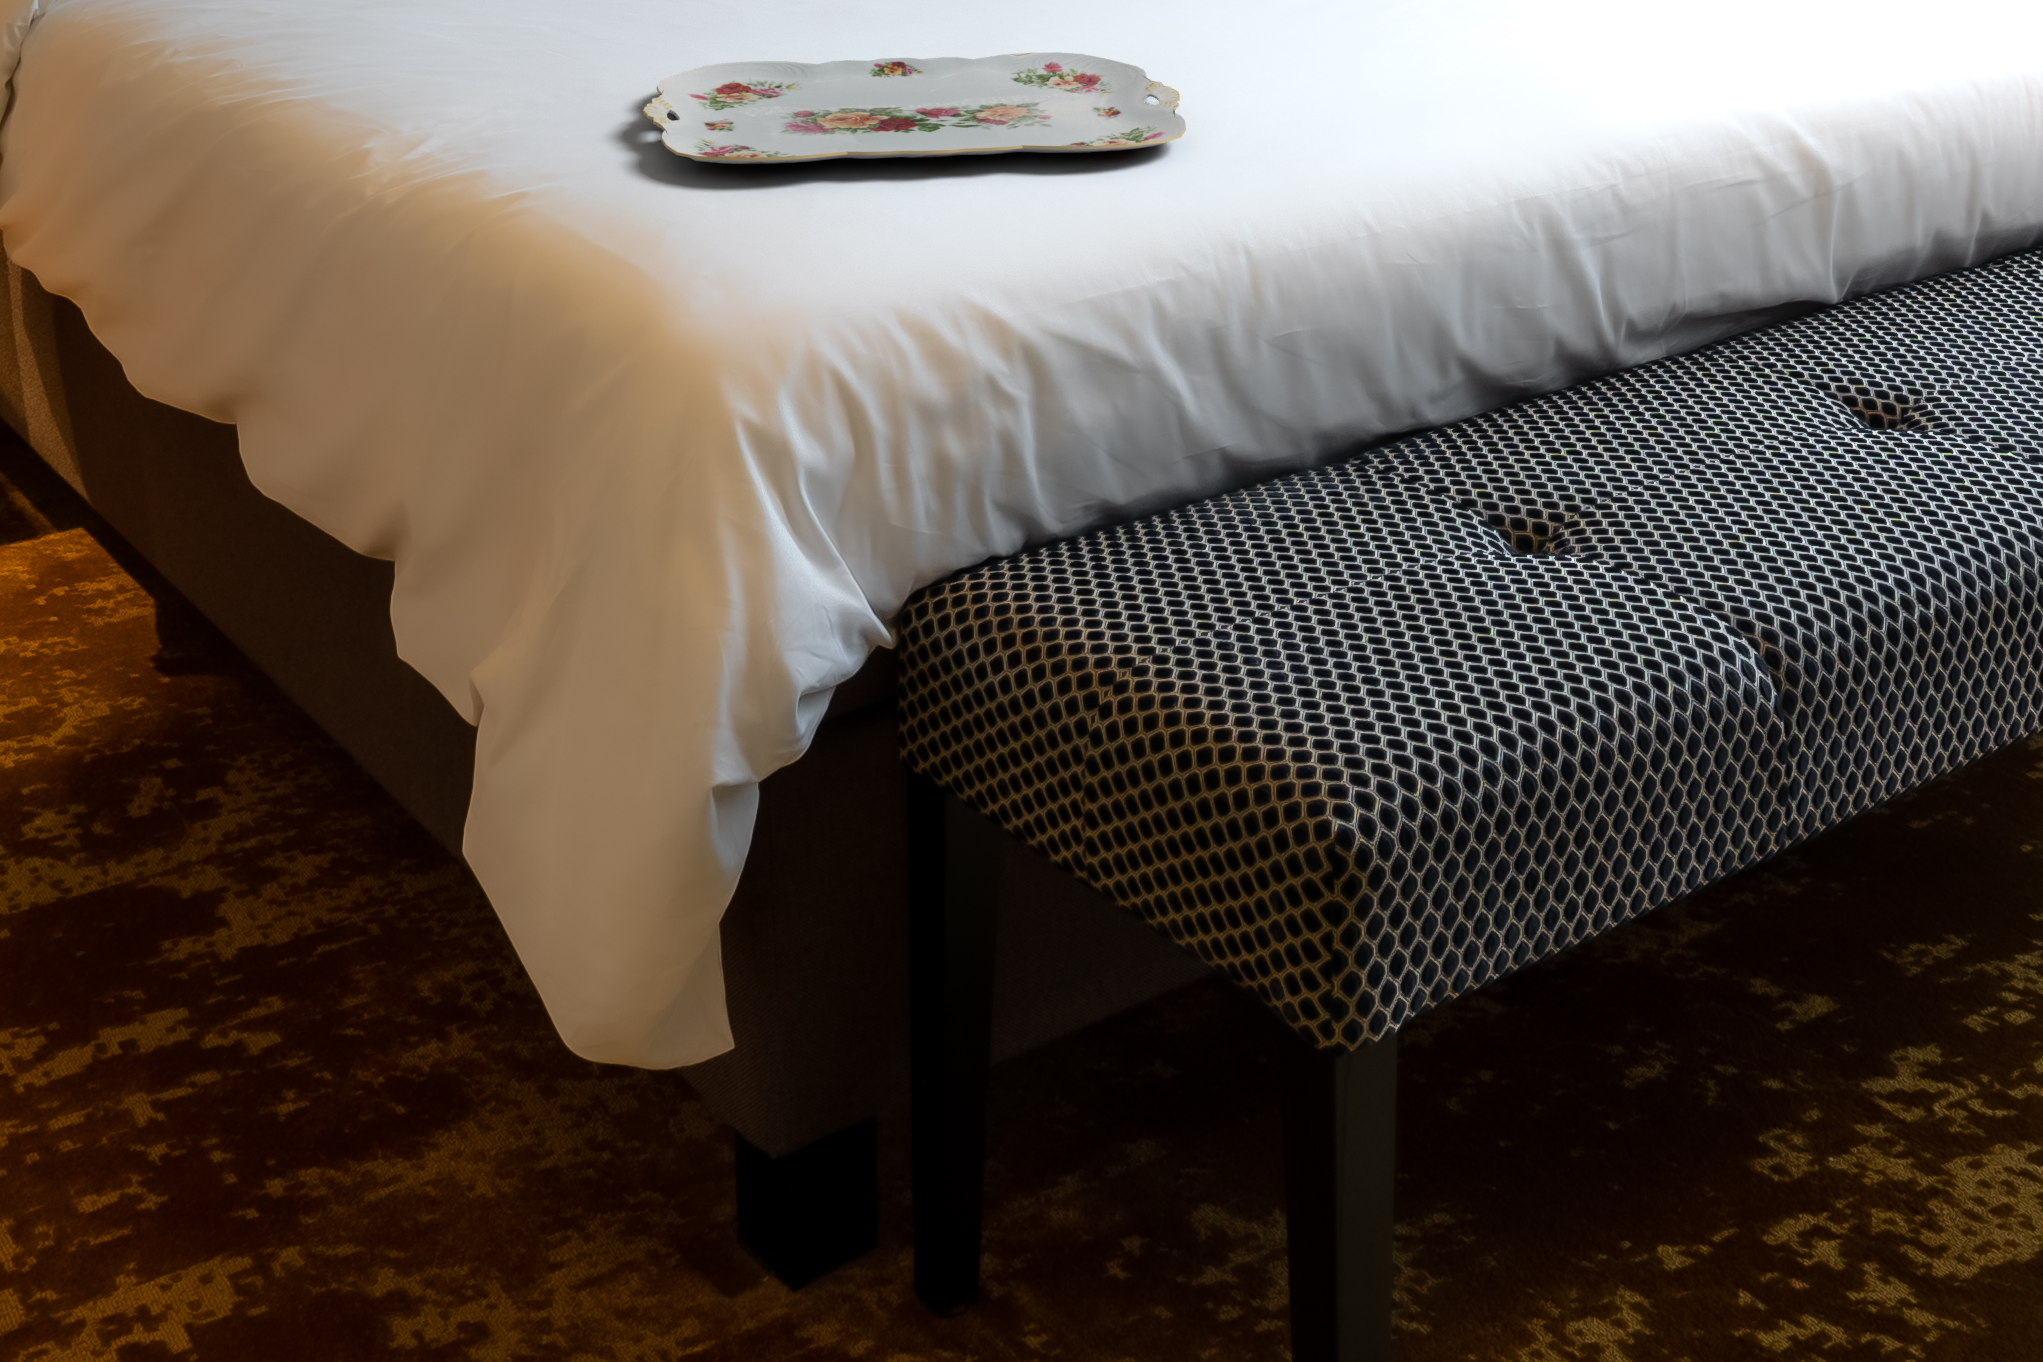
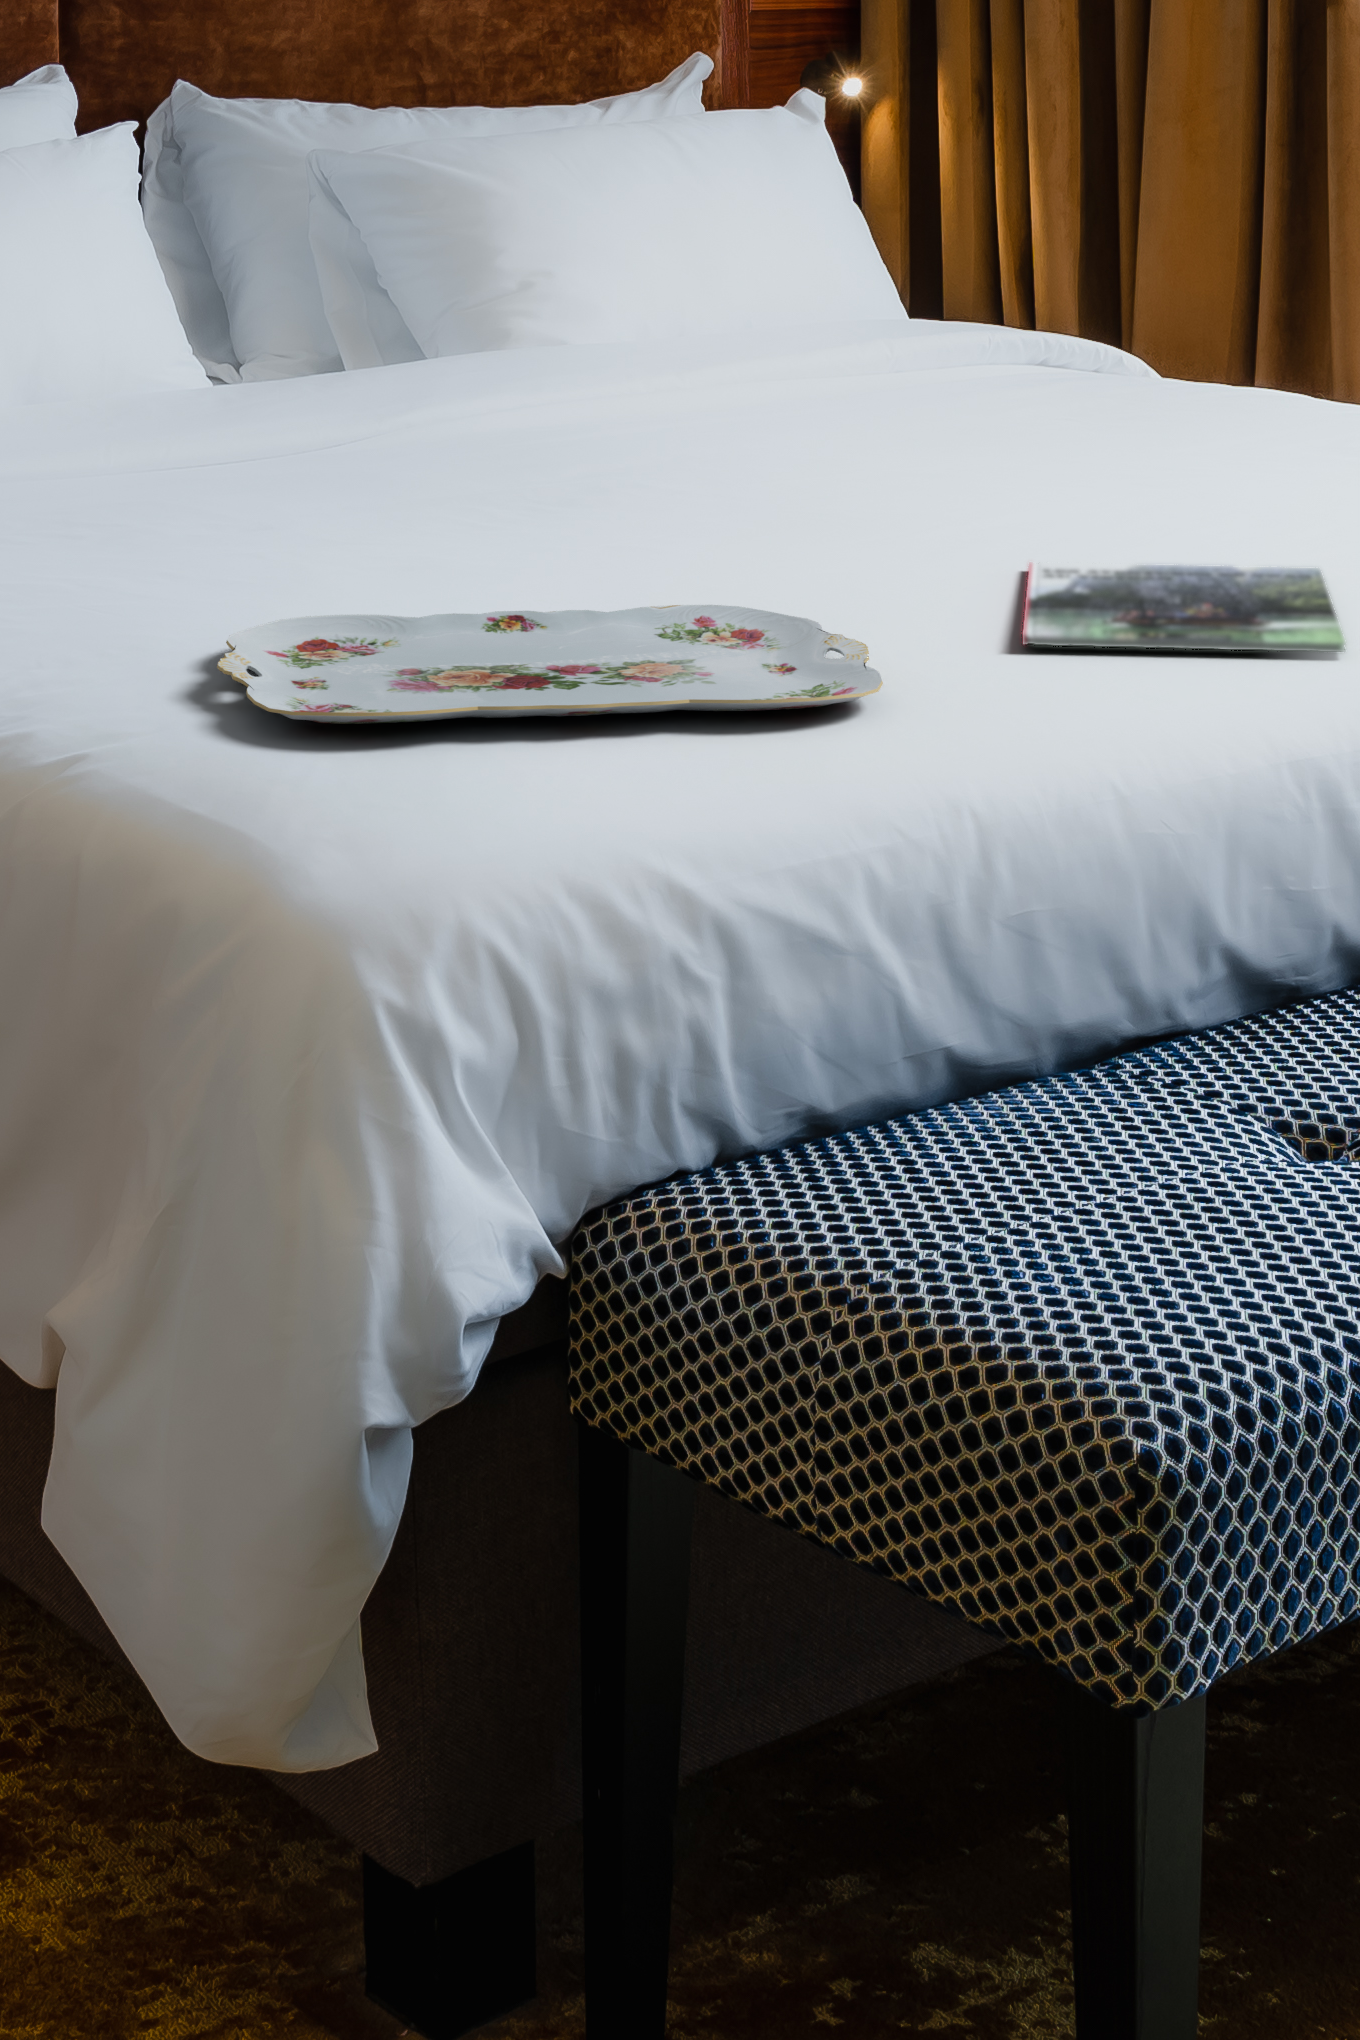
magazine: none [1310,11,1577,99] -> present [1022,563,1345,652]

